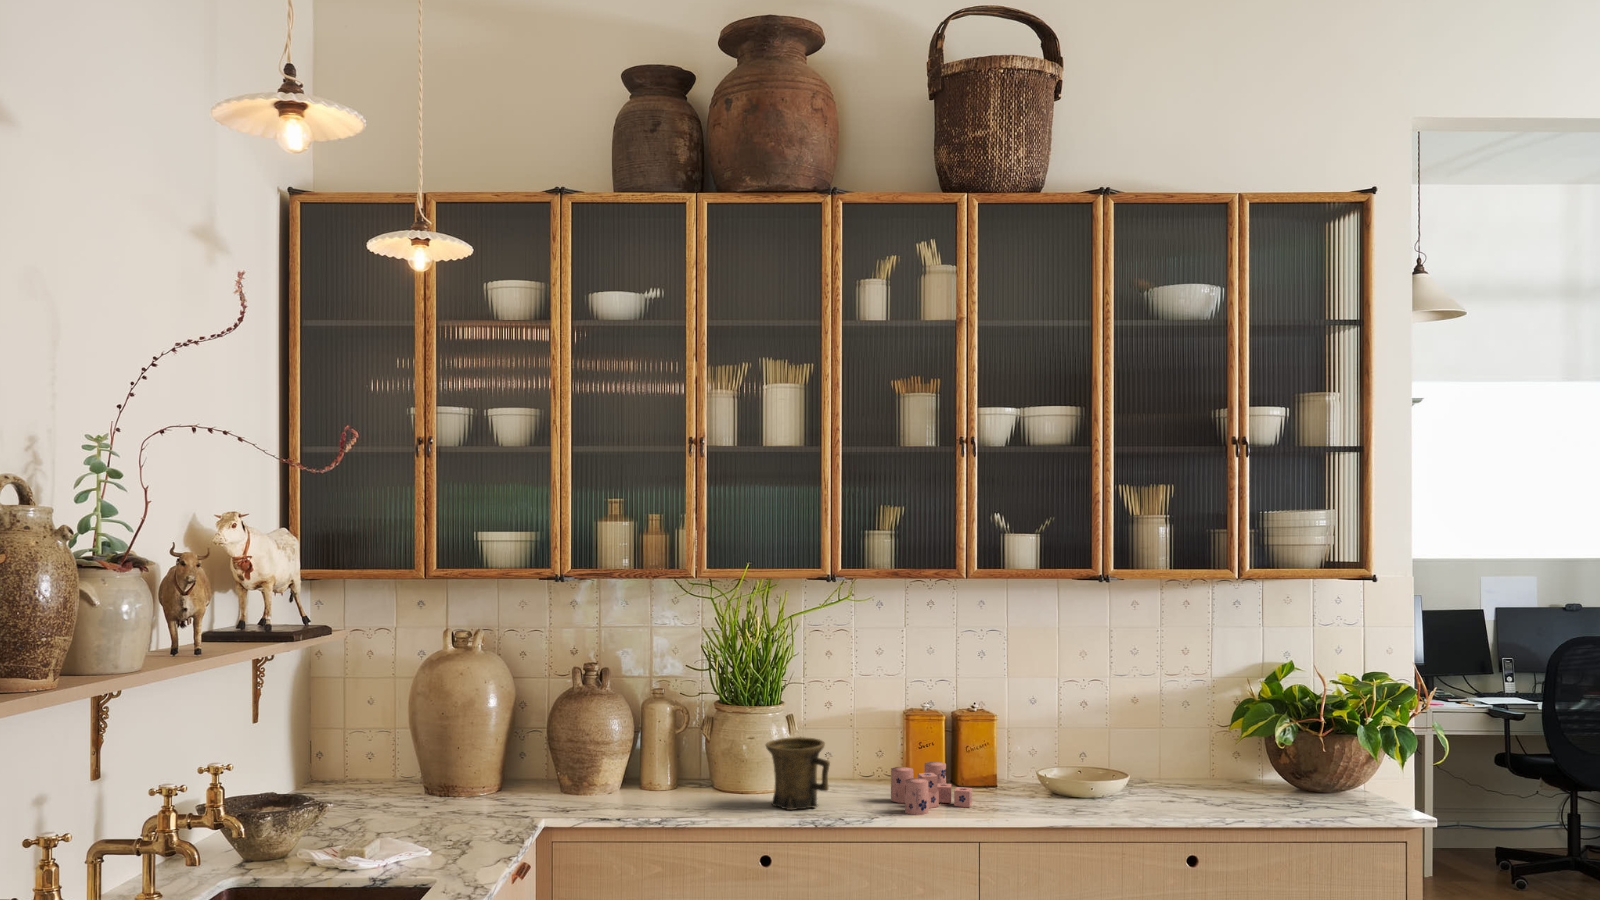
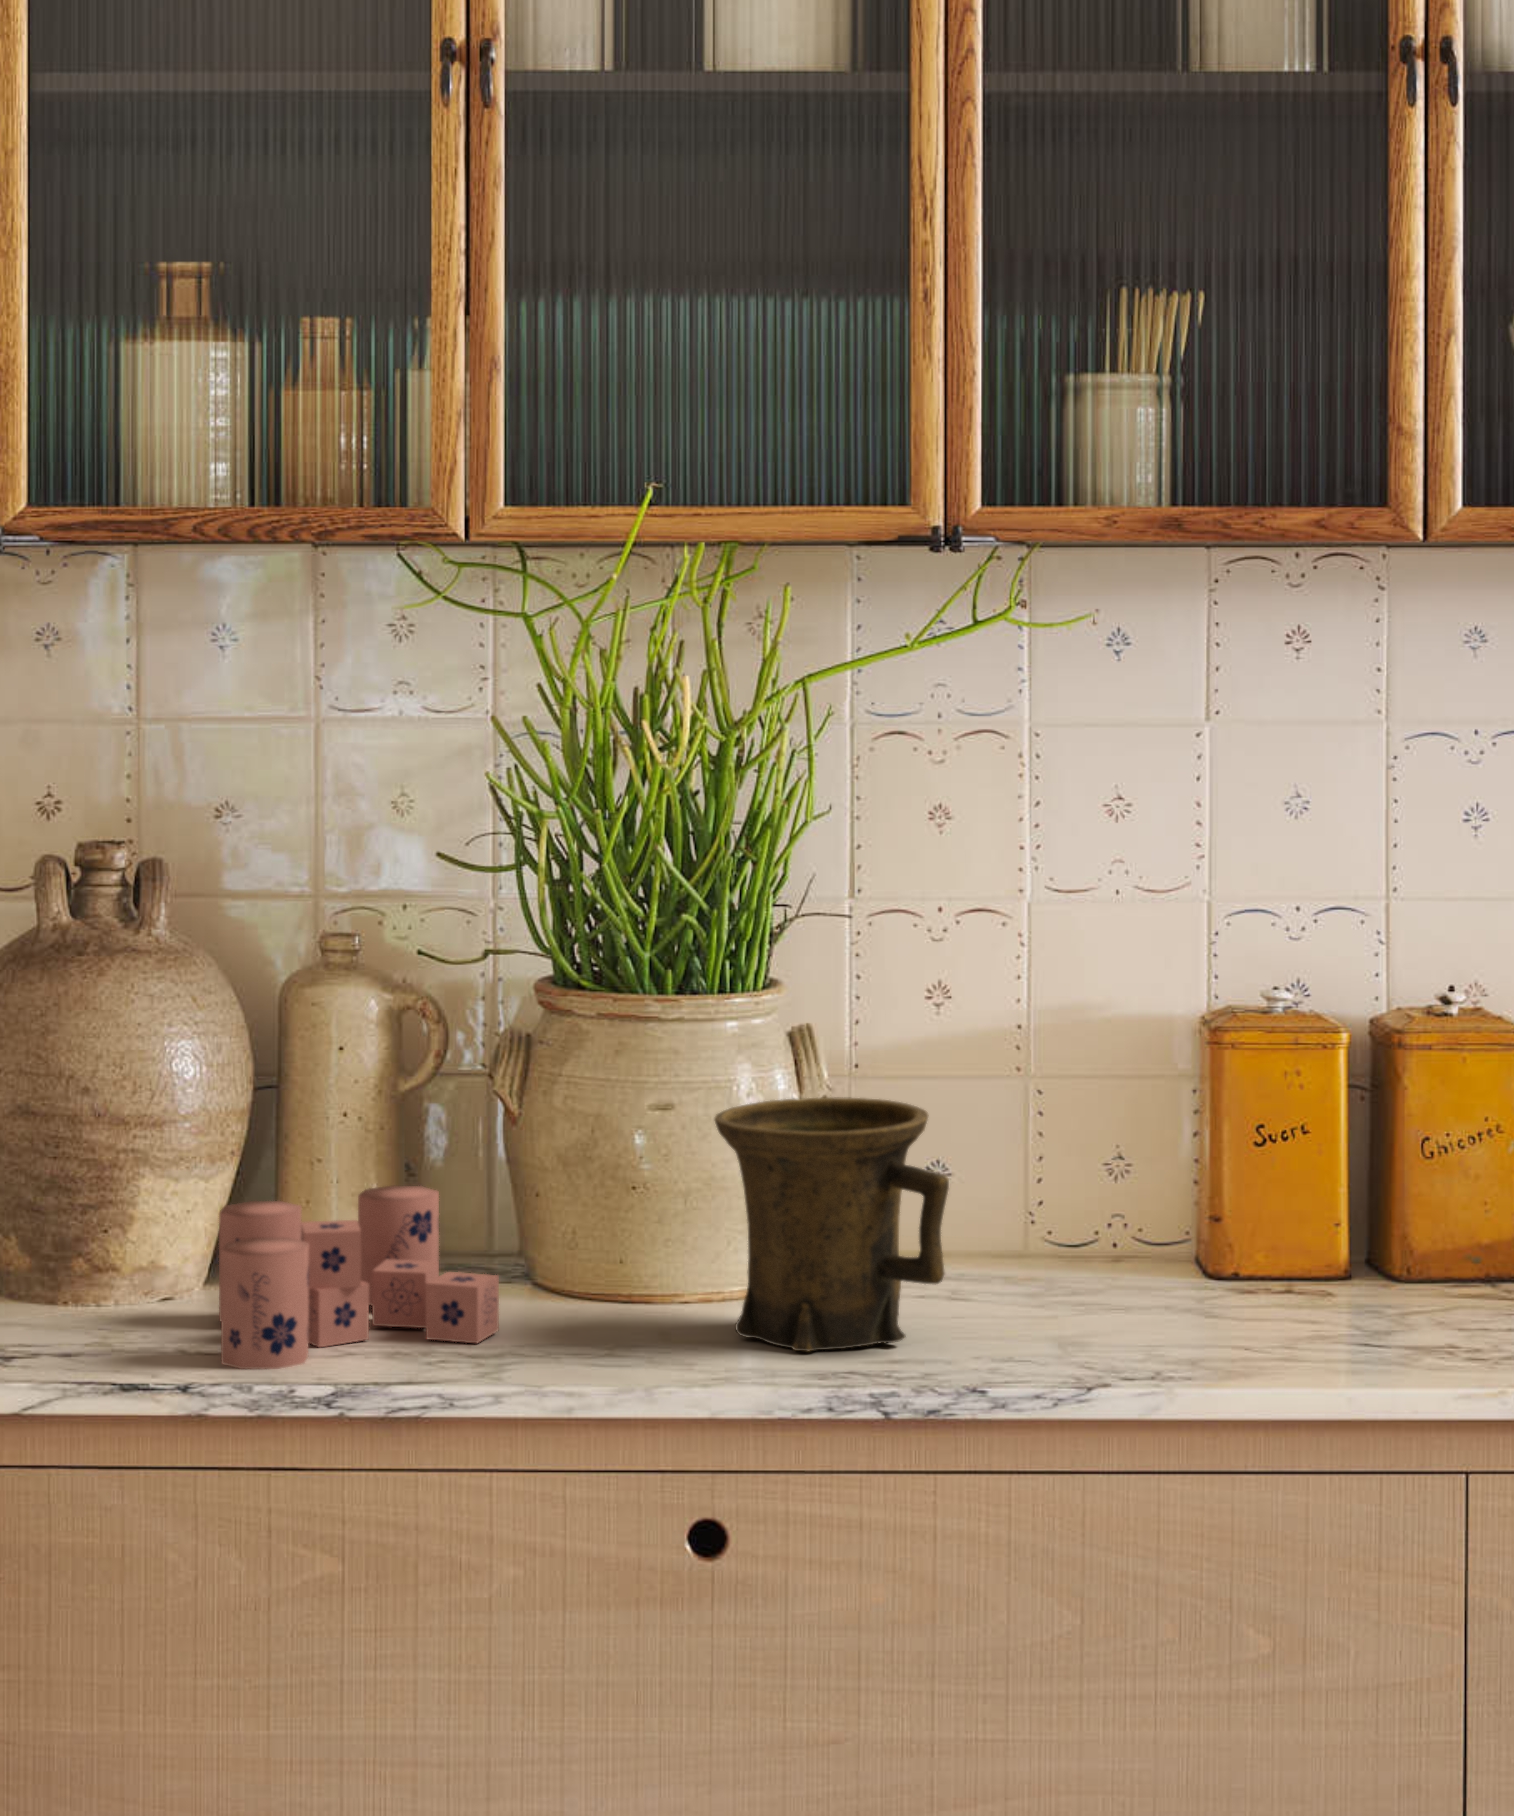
candle: present [891,762,972,815] -> present [219,1186,499,1369]

